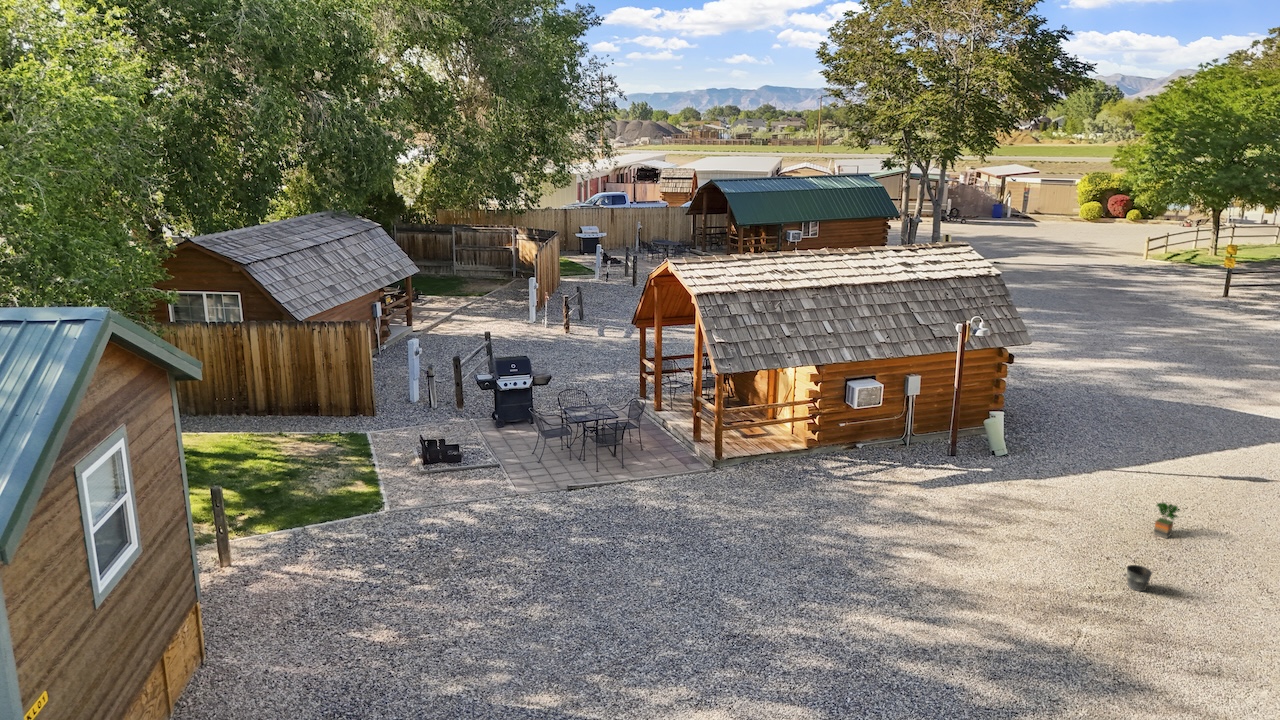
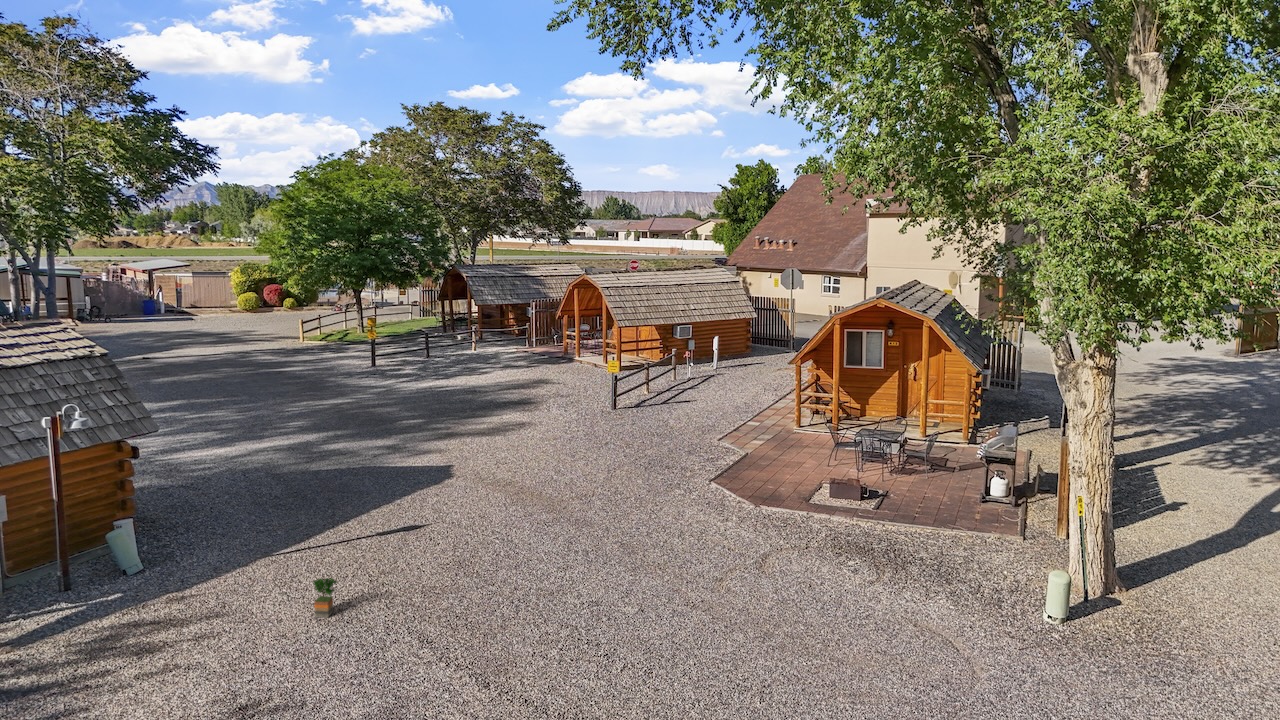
bucket: present [1124,565,1152,591] -> none [280,662,311,695]

